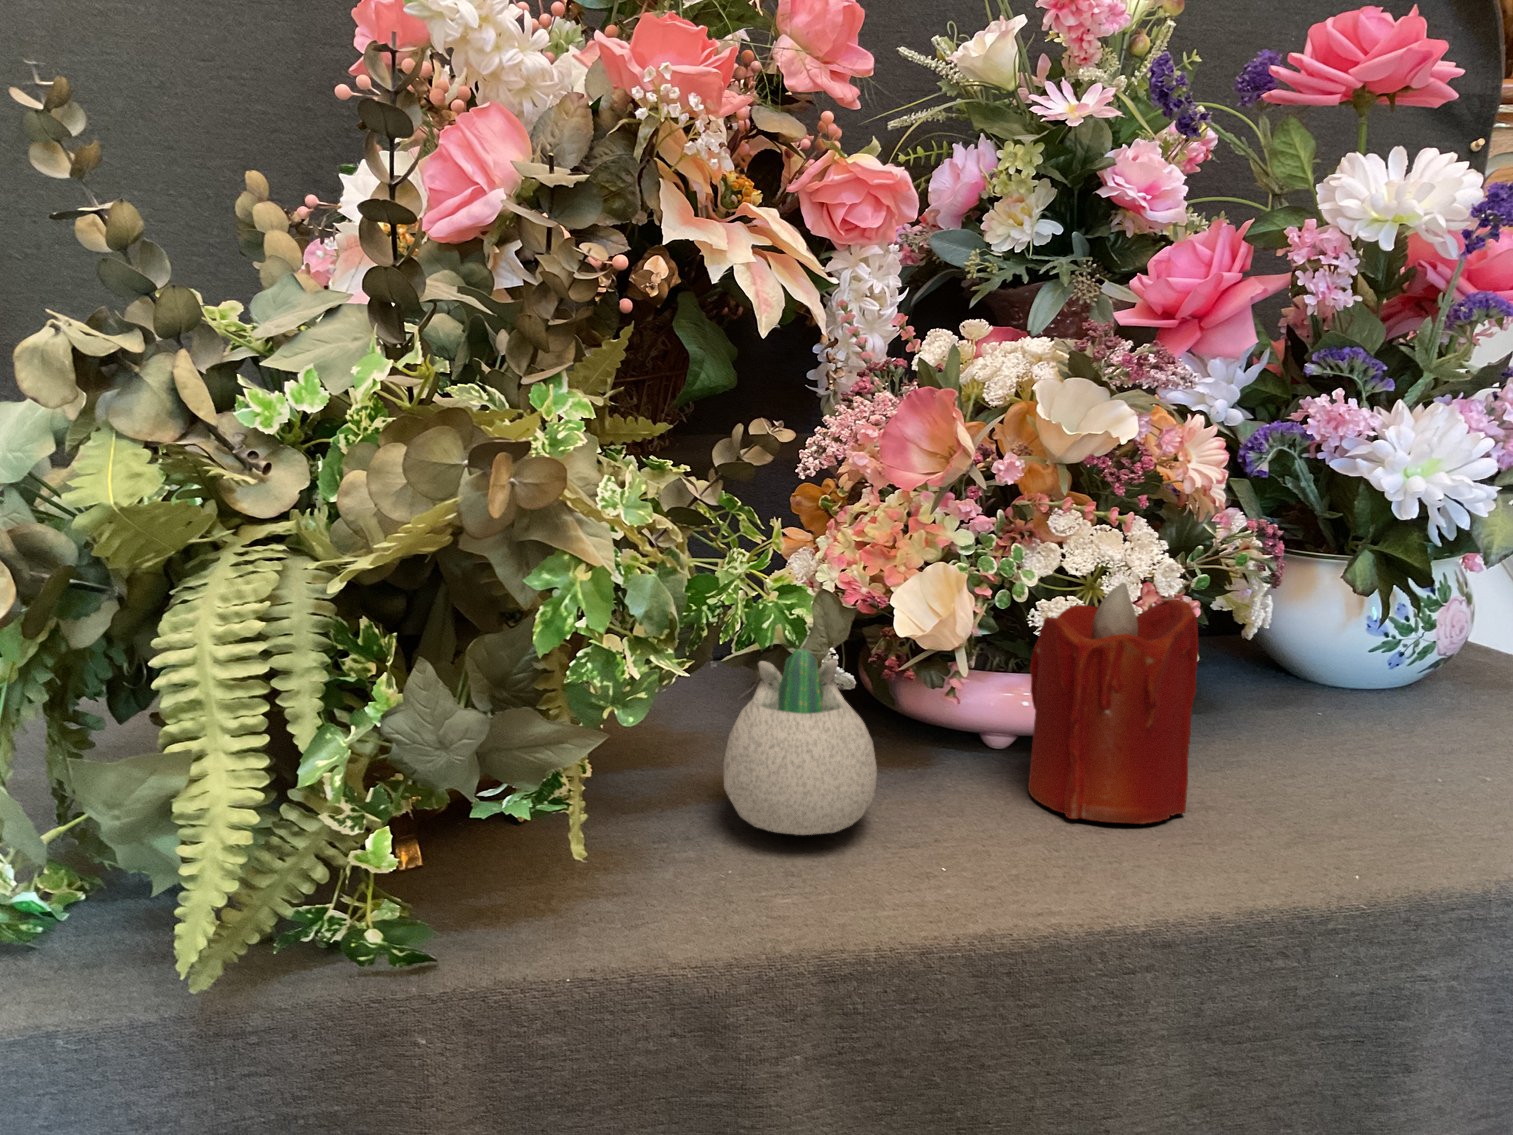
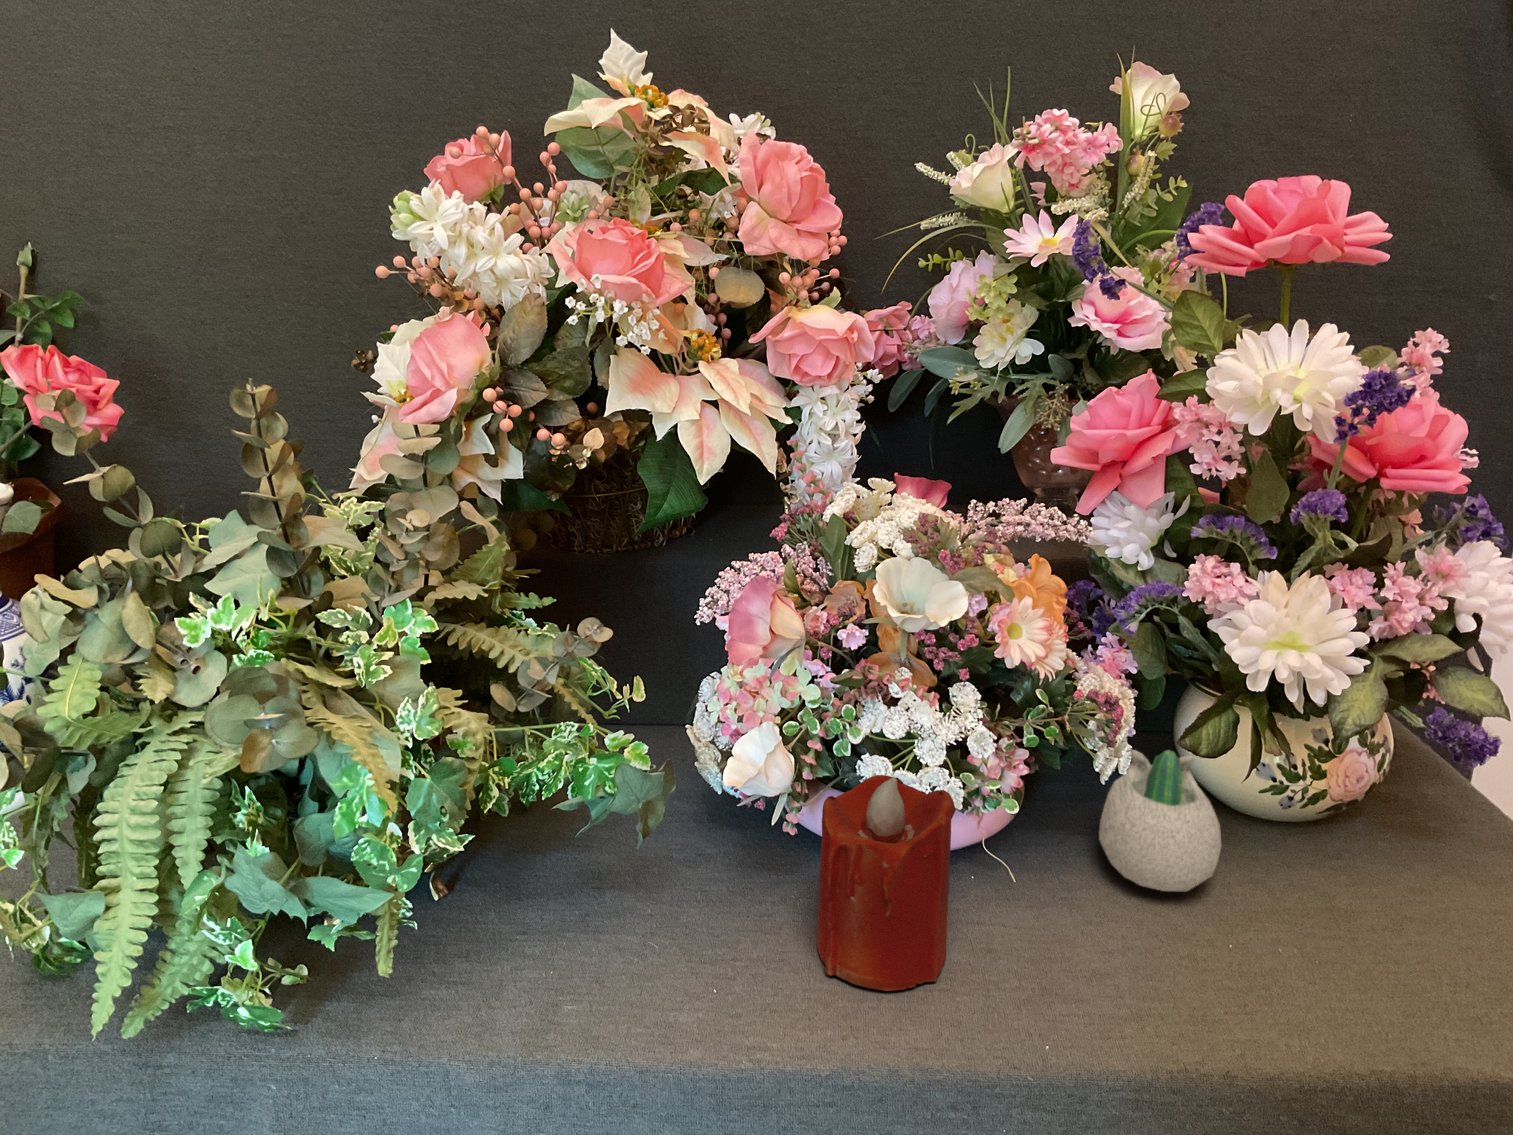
succulent planter: present [724,648,877,835] -> present [1099,750,1221,891]

